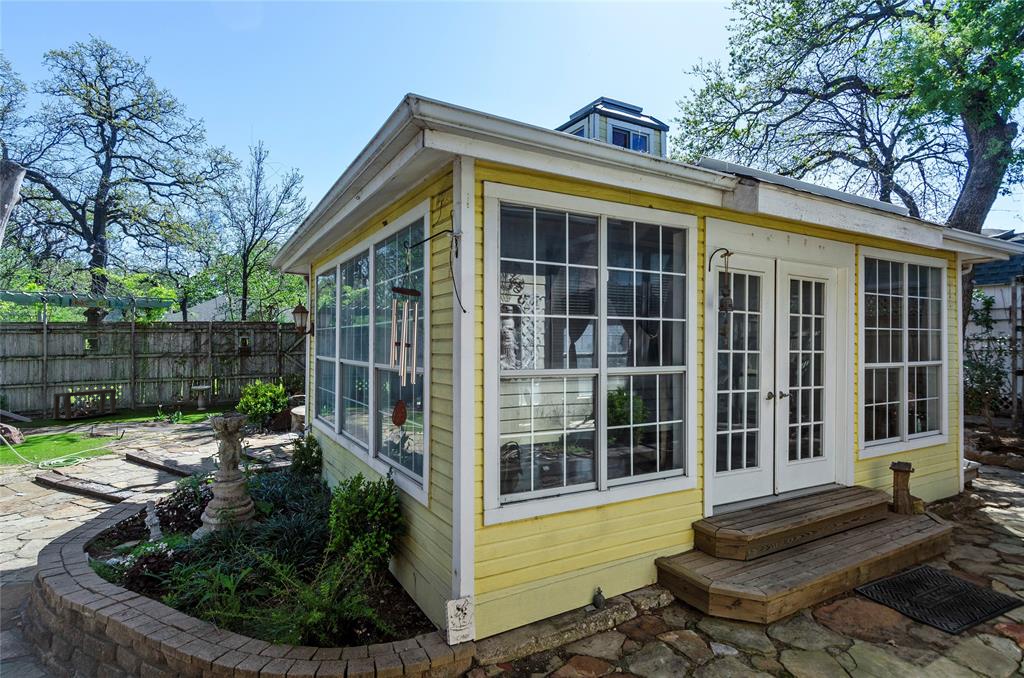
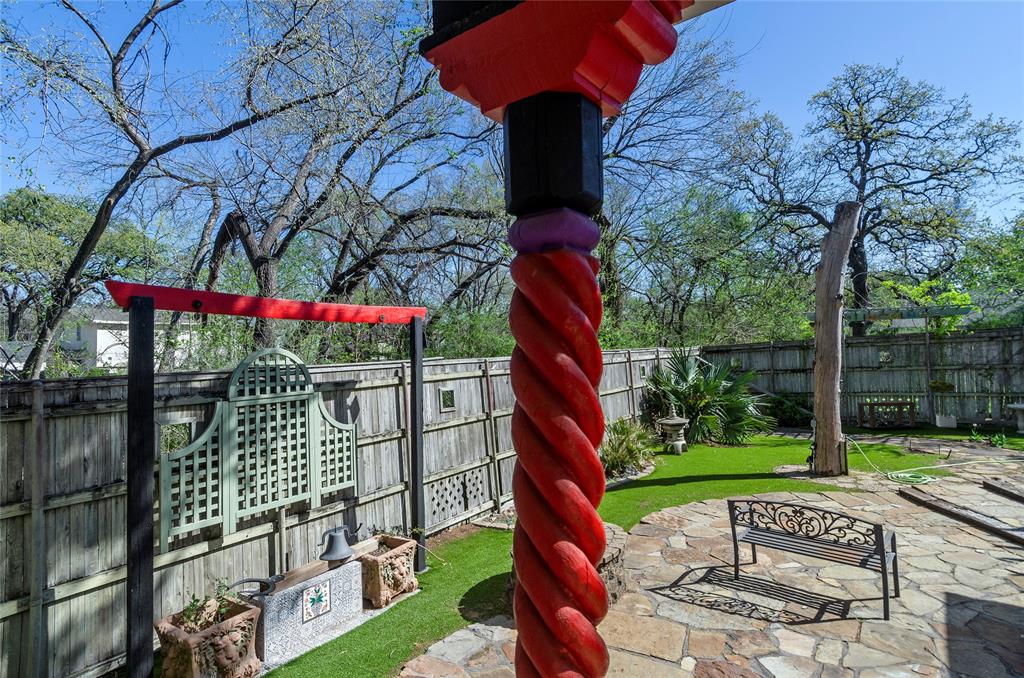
potted tree: none [131,367,154,411] -> present [928,380,957,428]

